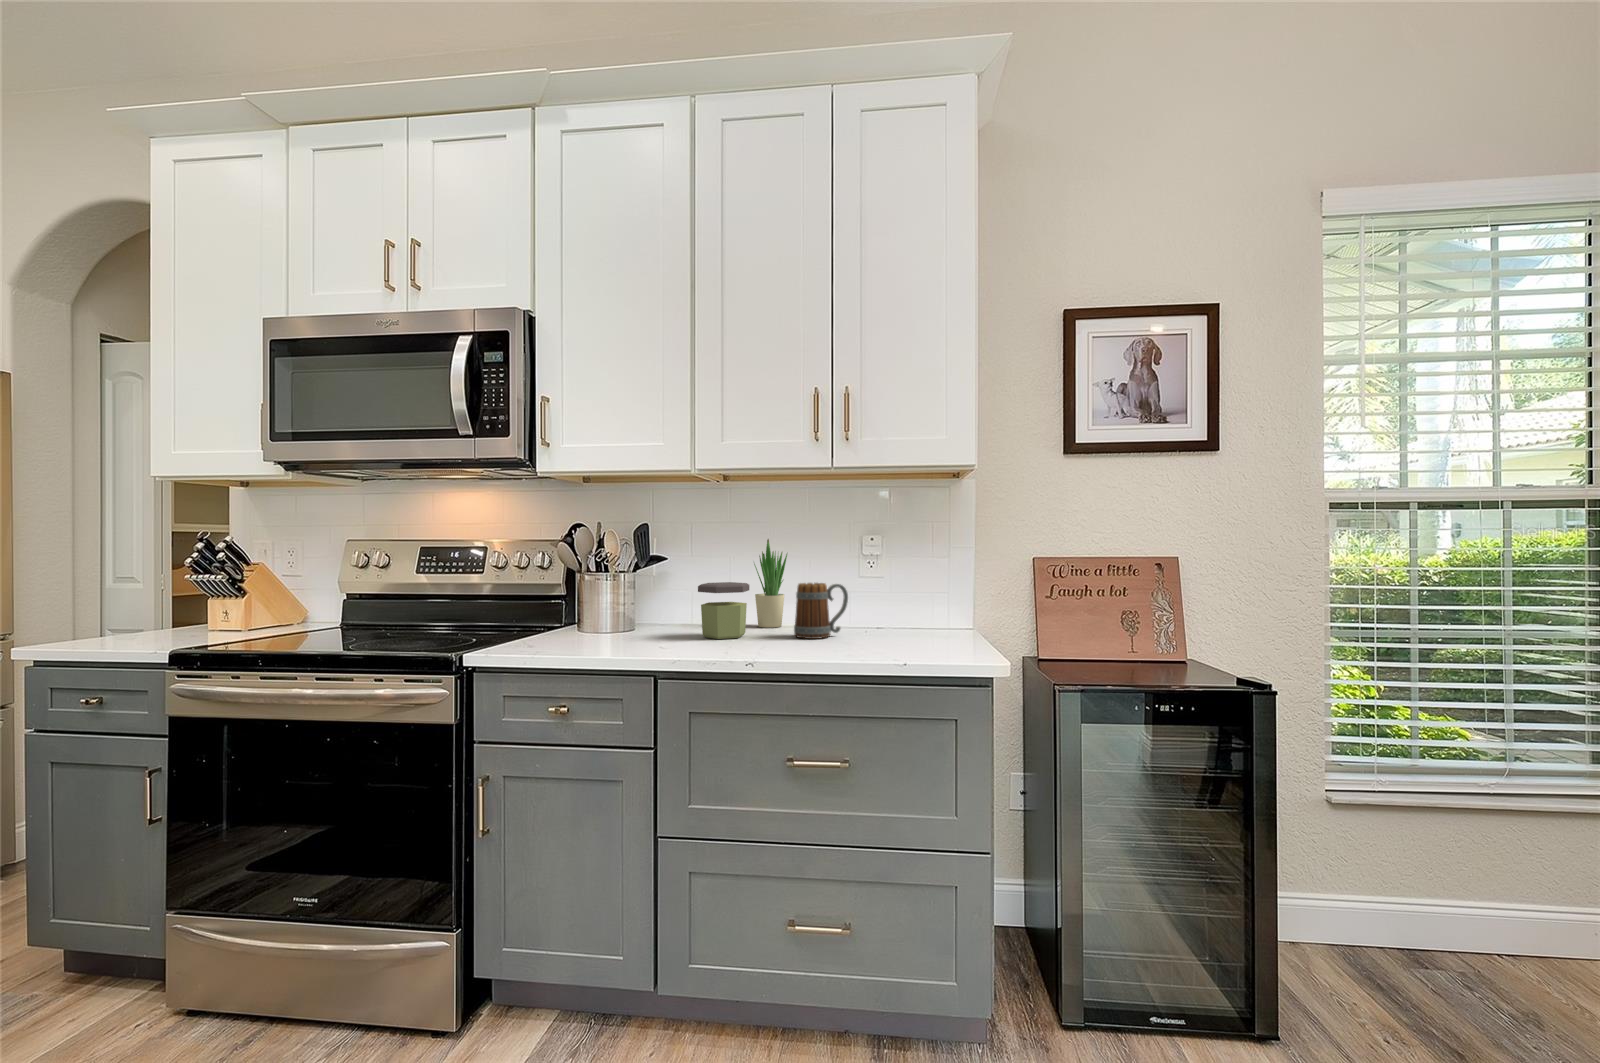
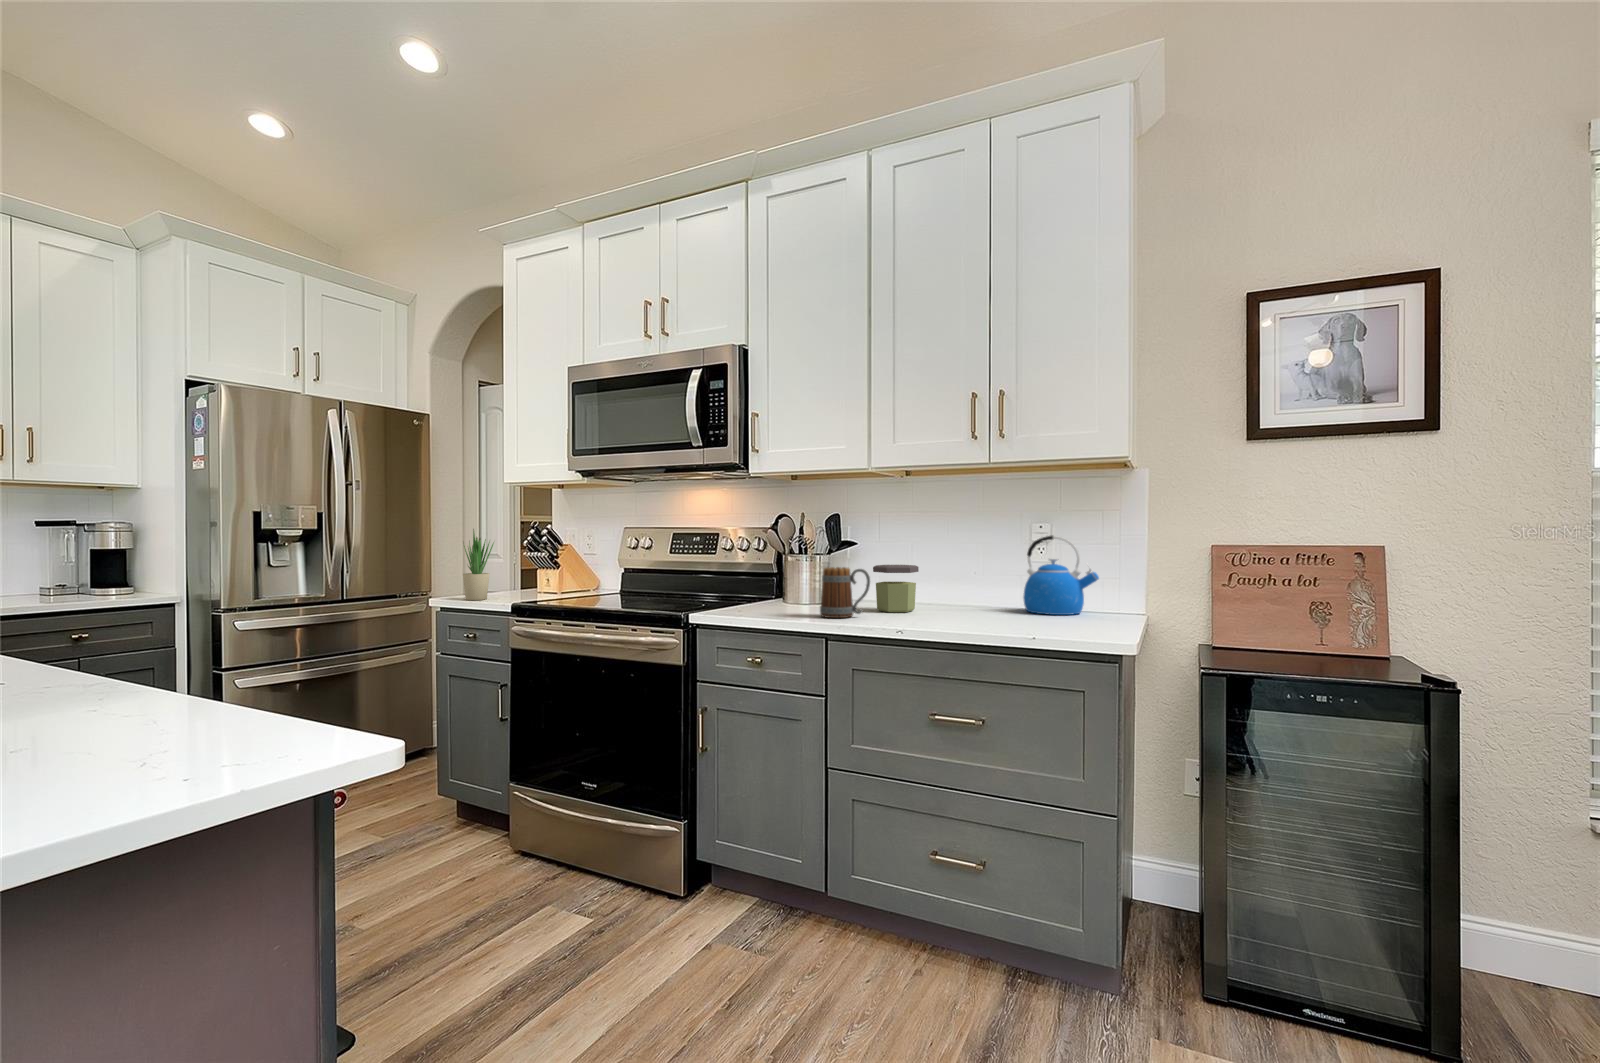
potted plant: present [754,539,787,628] -> present [463,529,494,600]
kettle: none [860,547,936,633] -> present [1023,535,1099,615]
mug: present [794,583,848,639] -> present [820,567,870,618]

